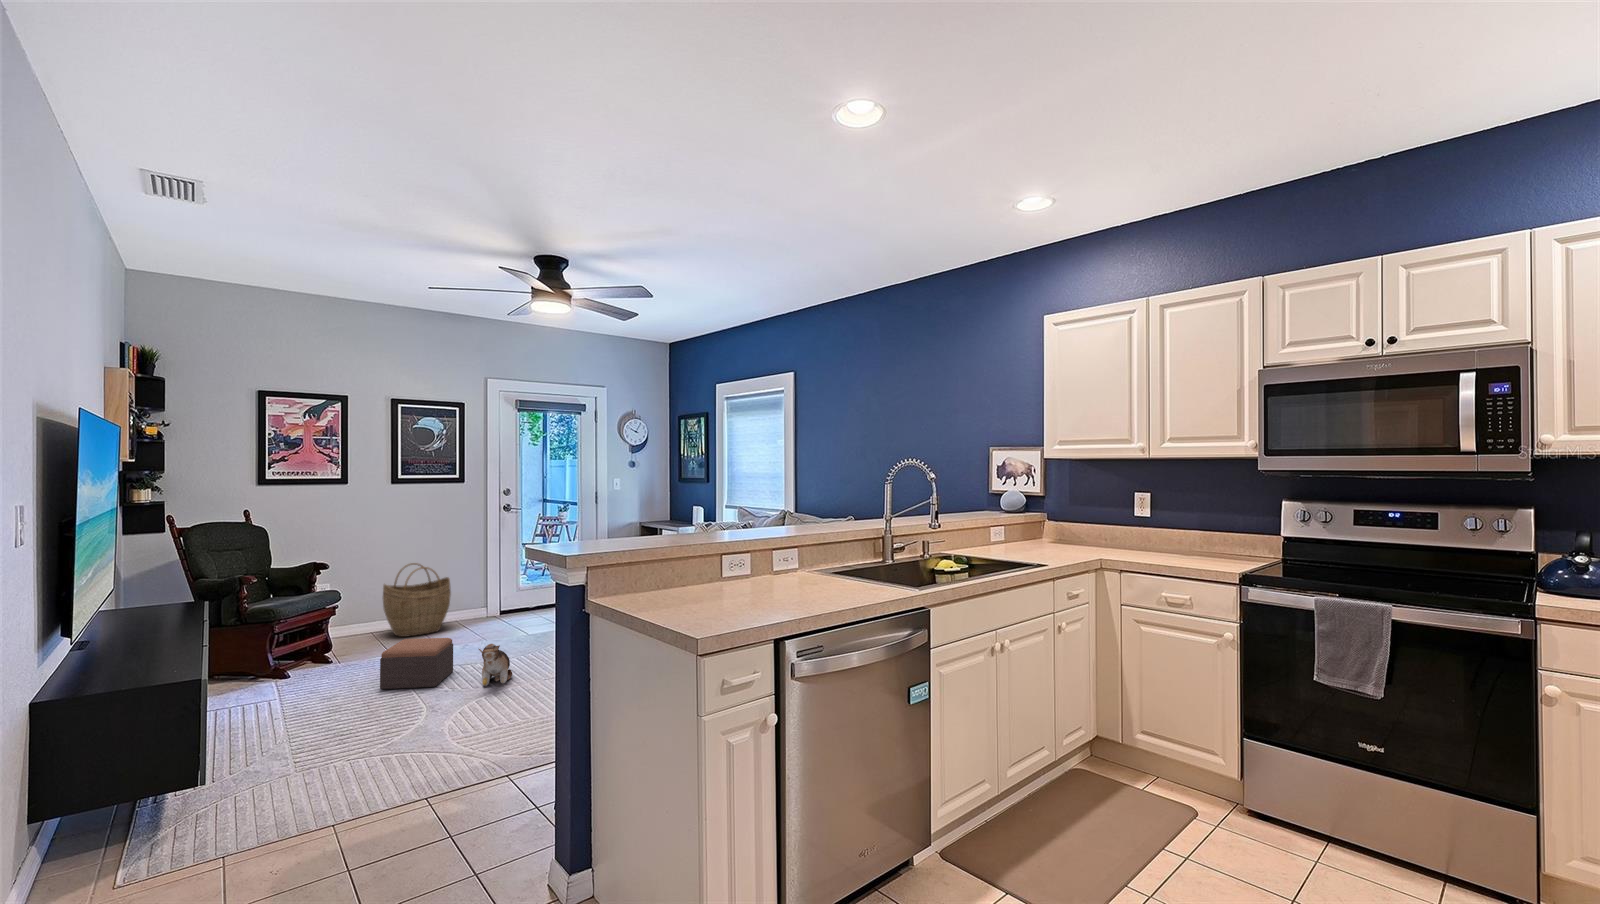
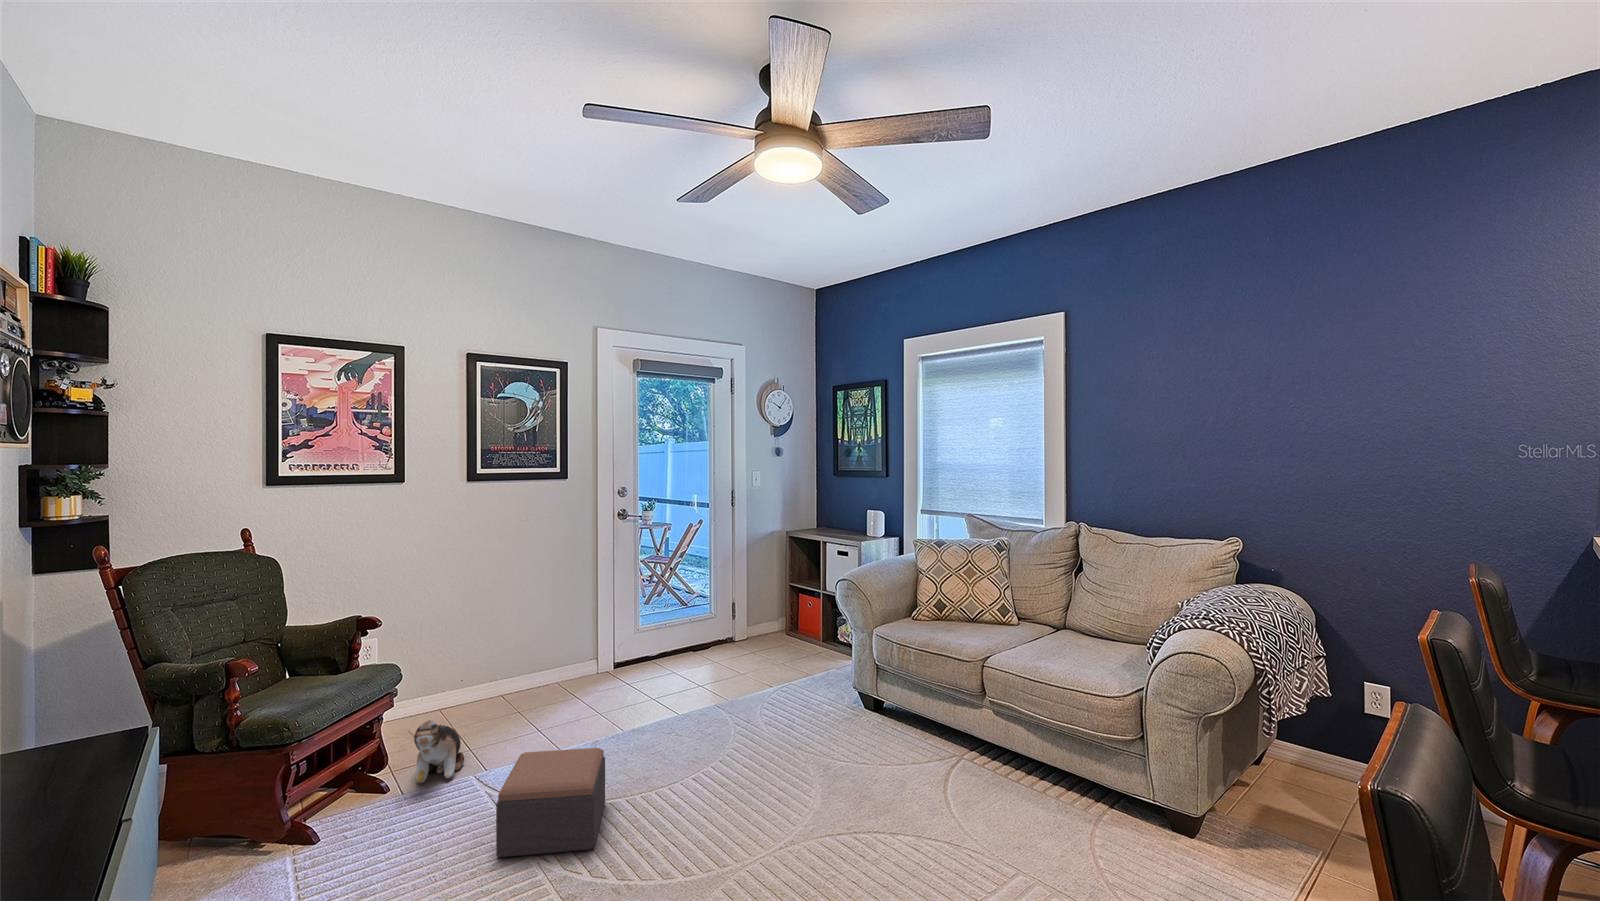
woven basket: present [383,563,451,637] -> none [459,600,557,717]
plush toy: present [479,644,512,686] -> present [408,720,464,783]

